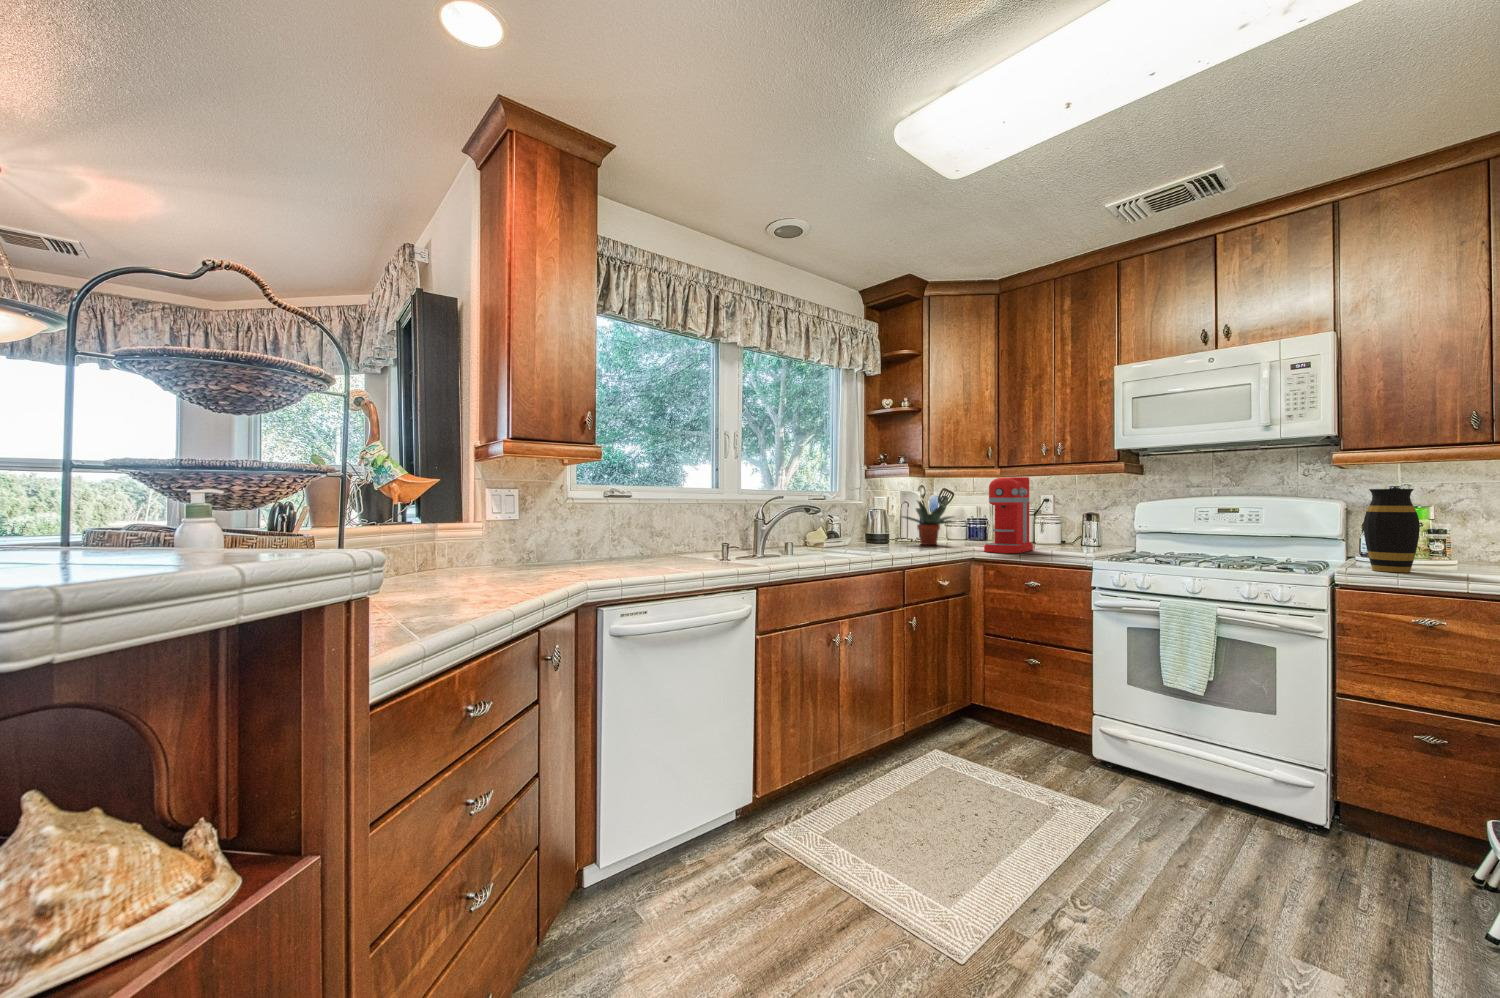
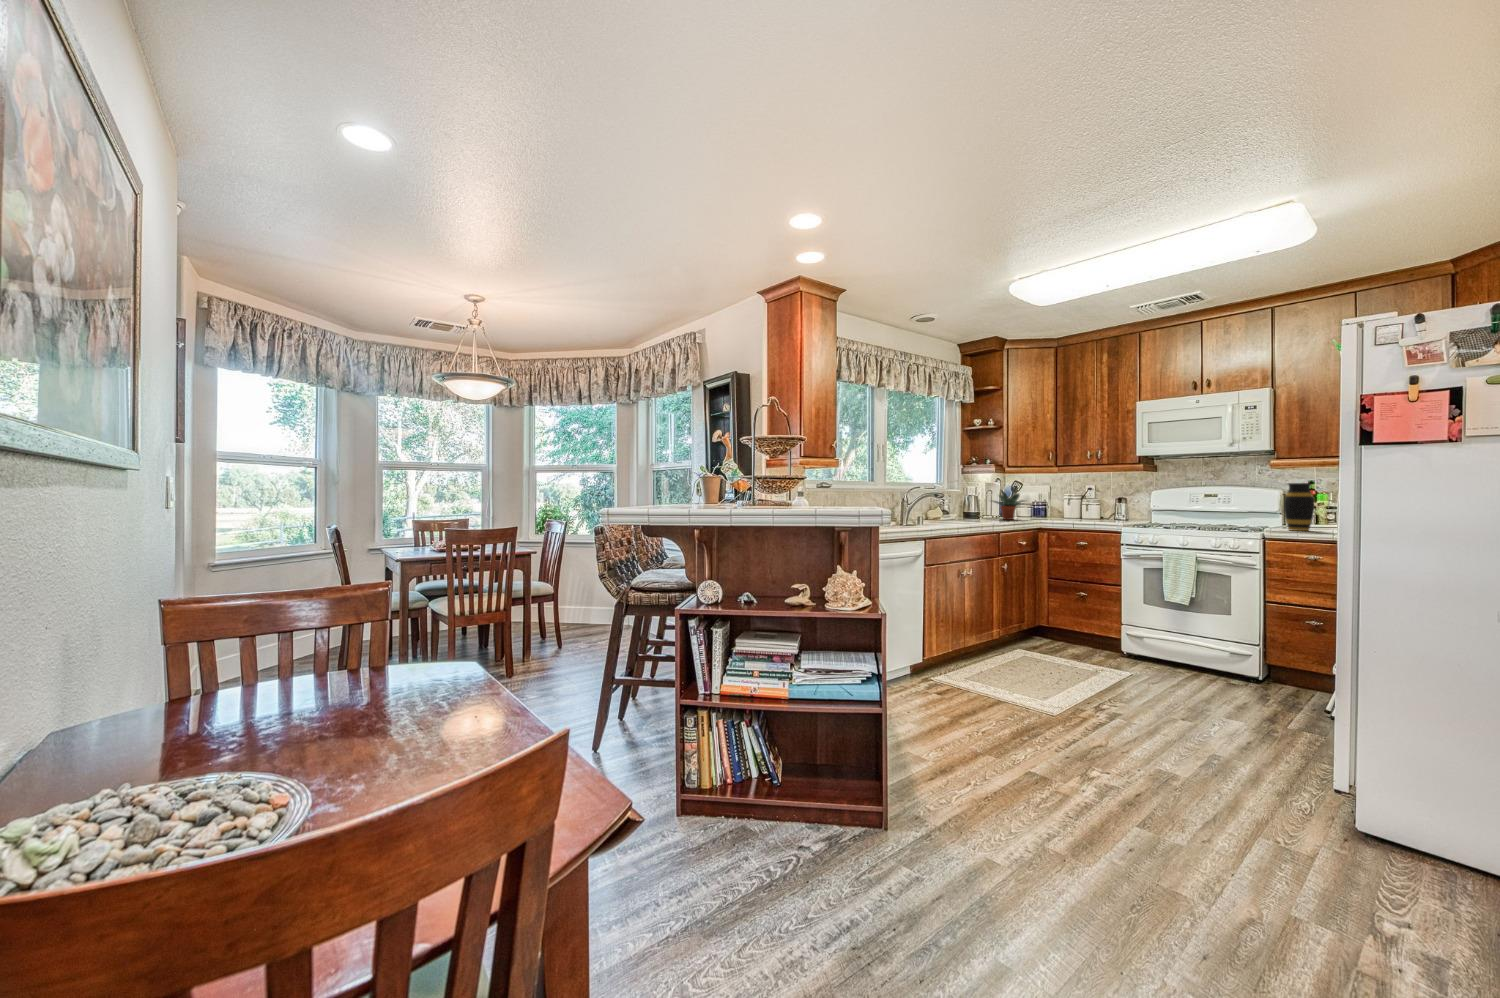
coffee maker: present [984,477,1033,553] -> none [1050,475,1082,523]

